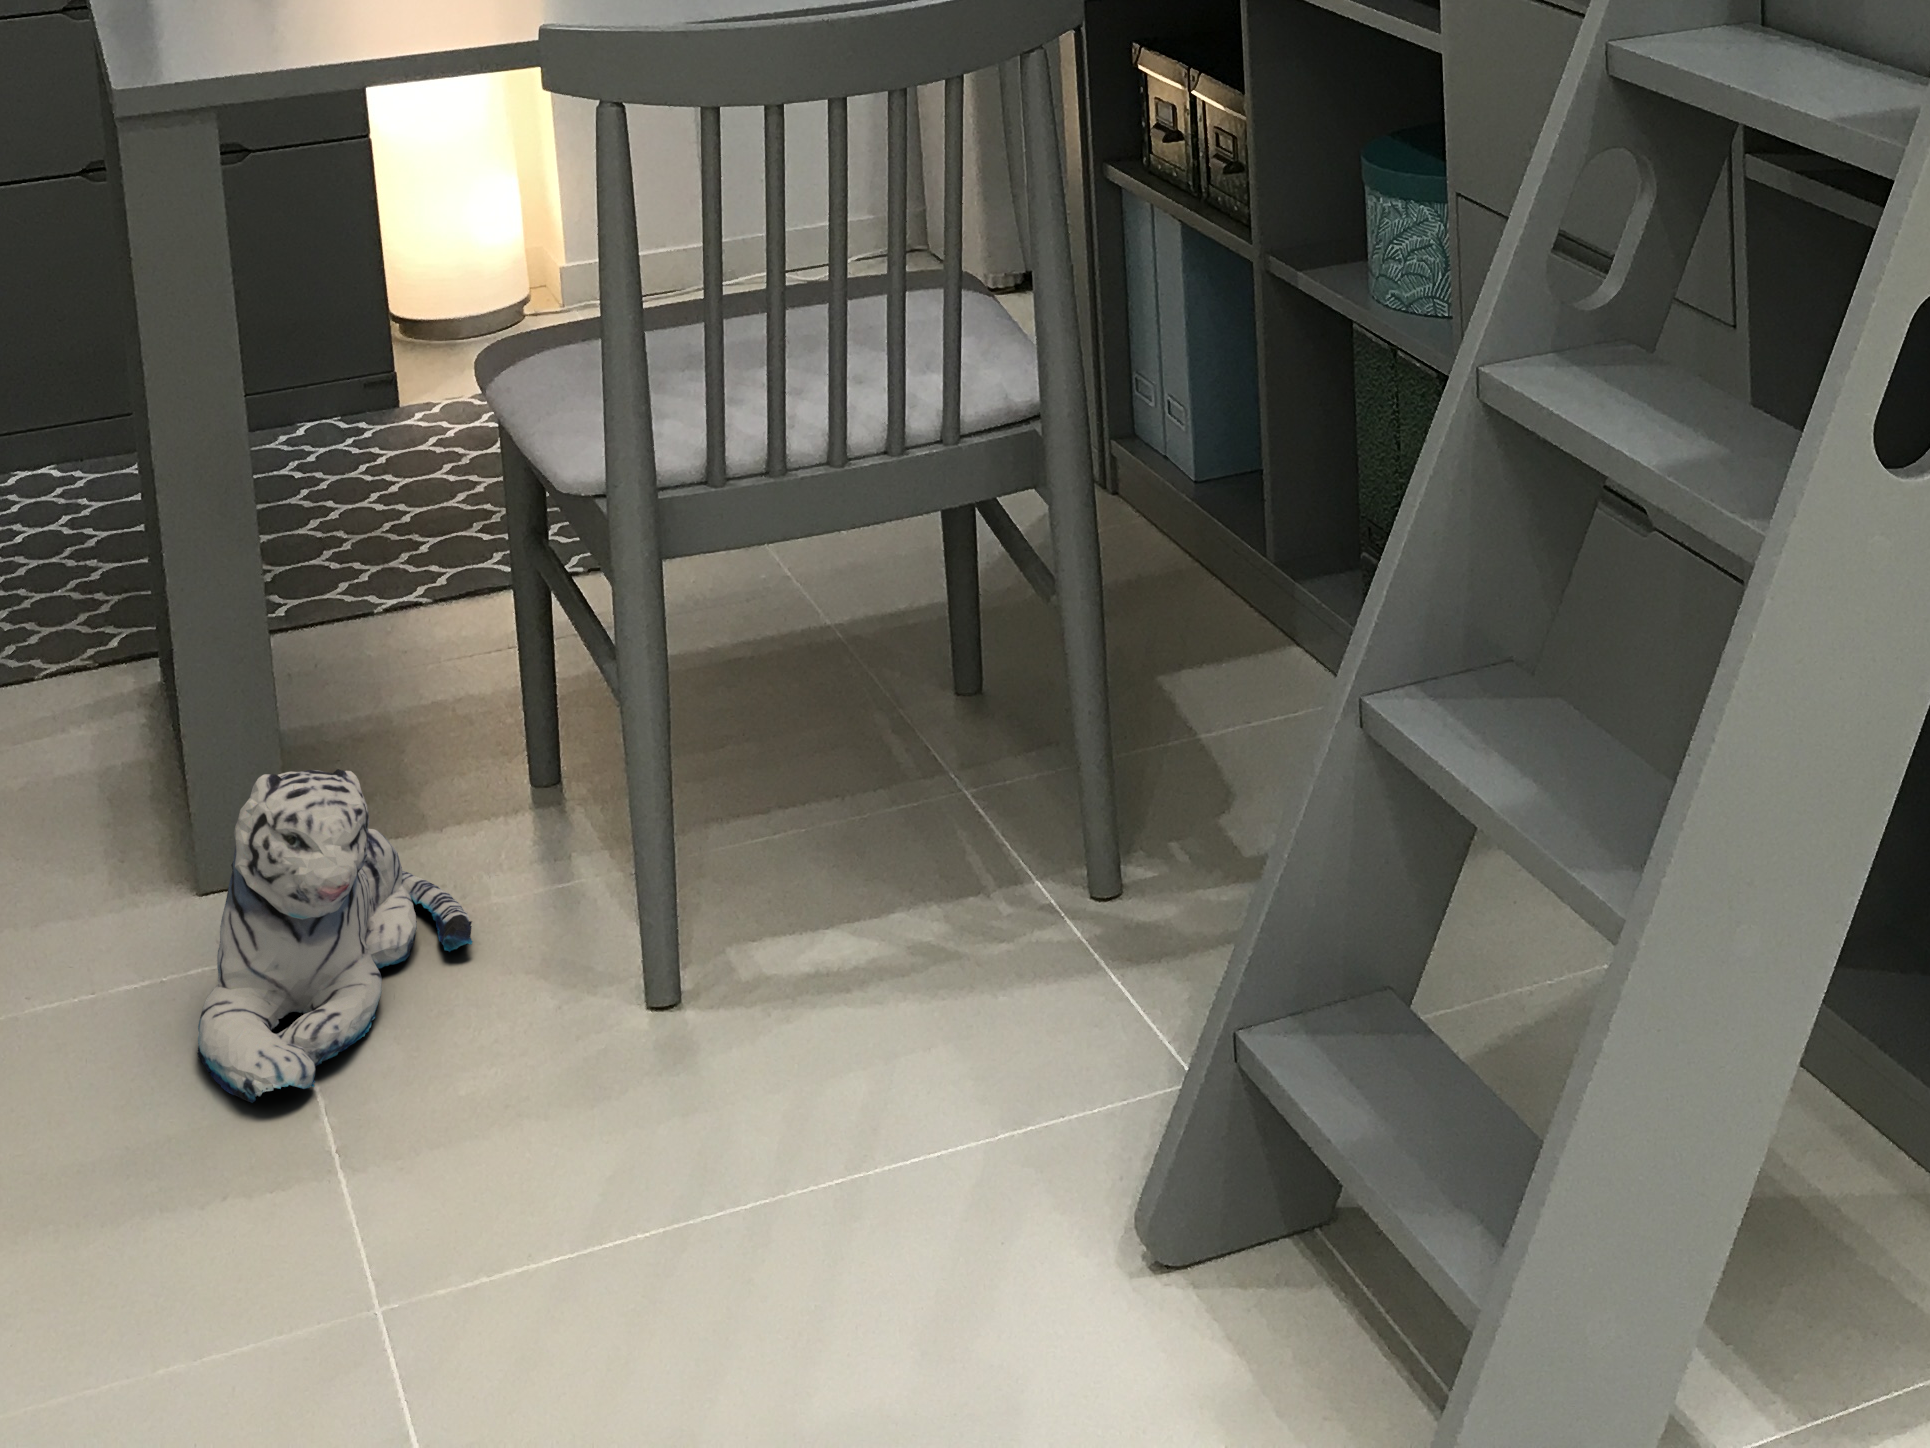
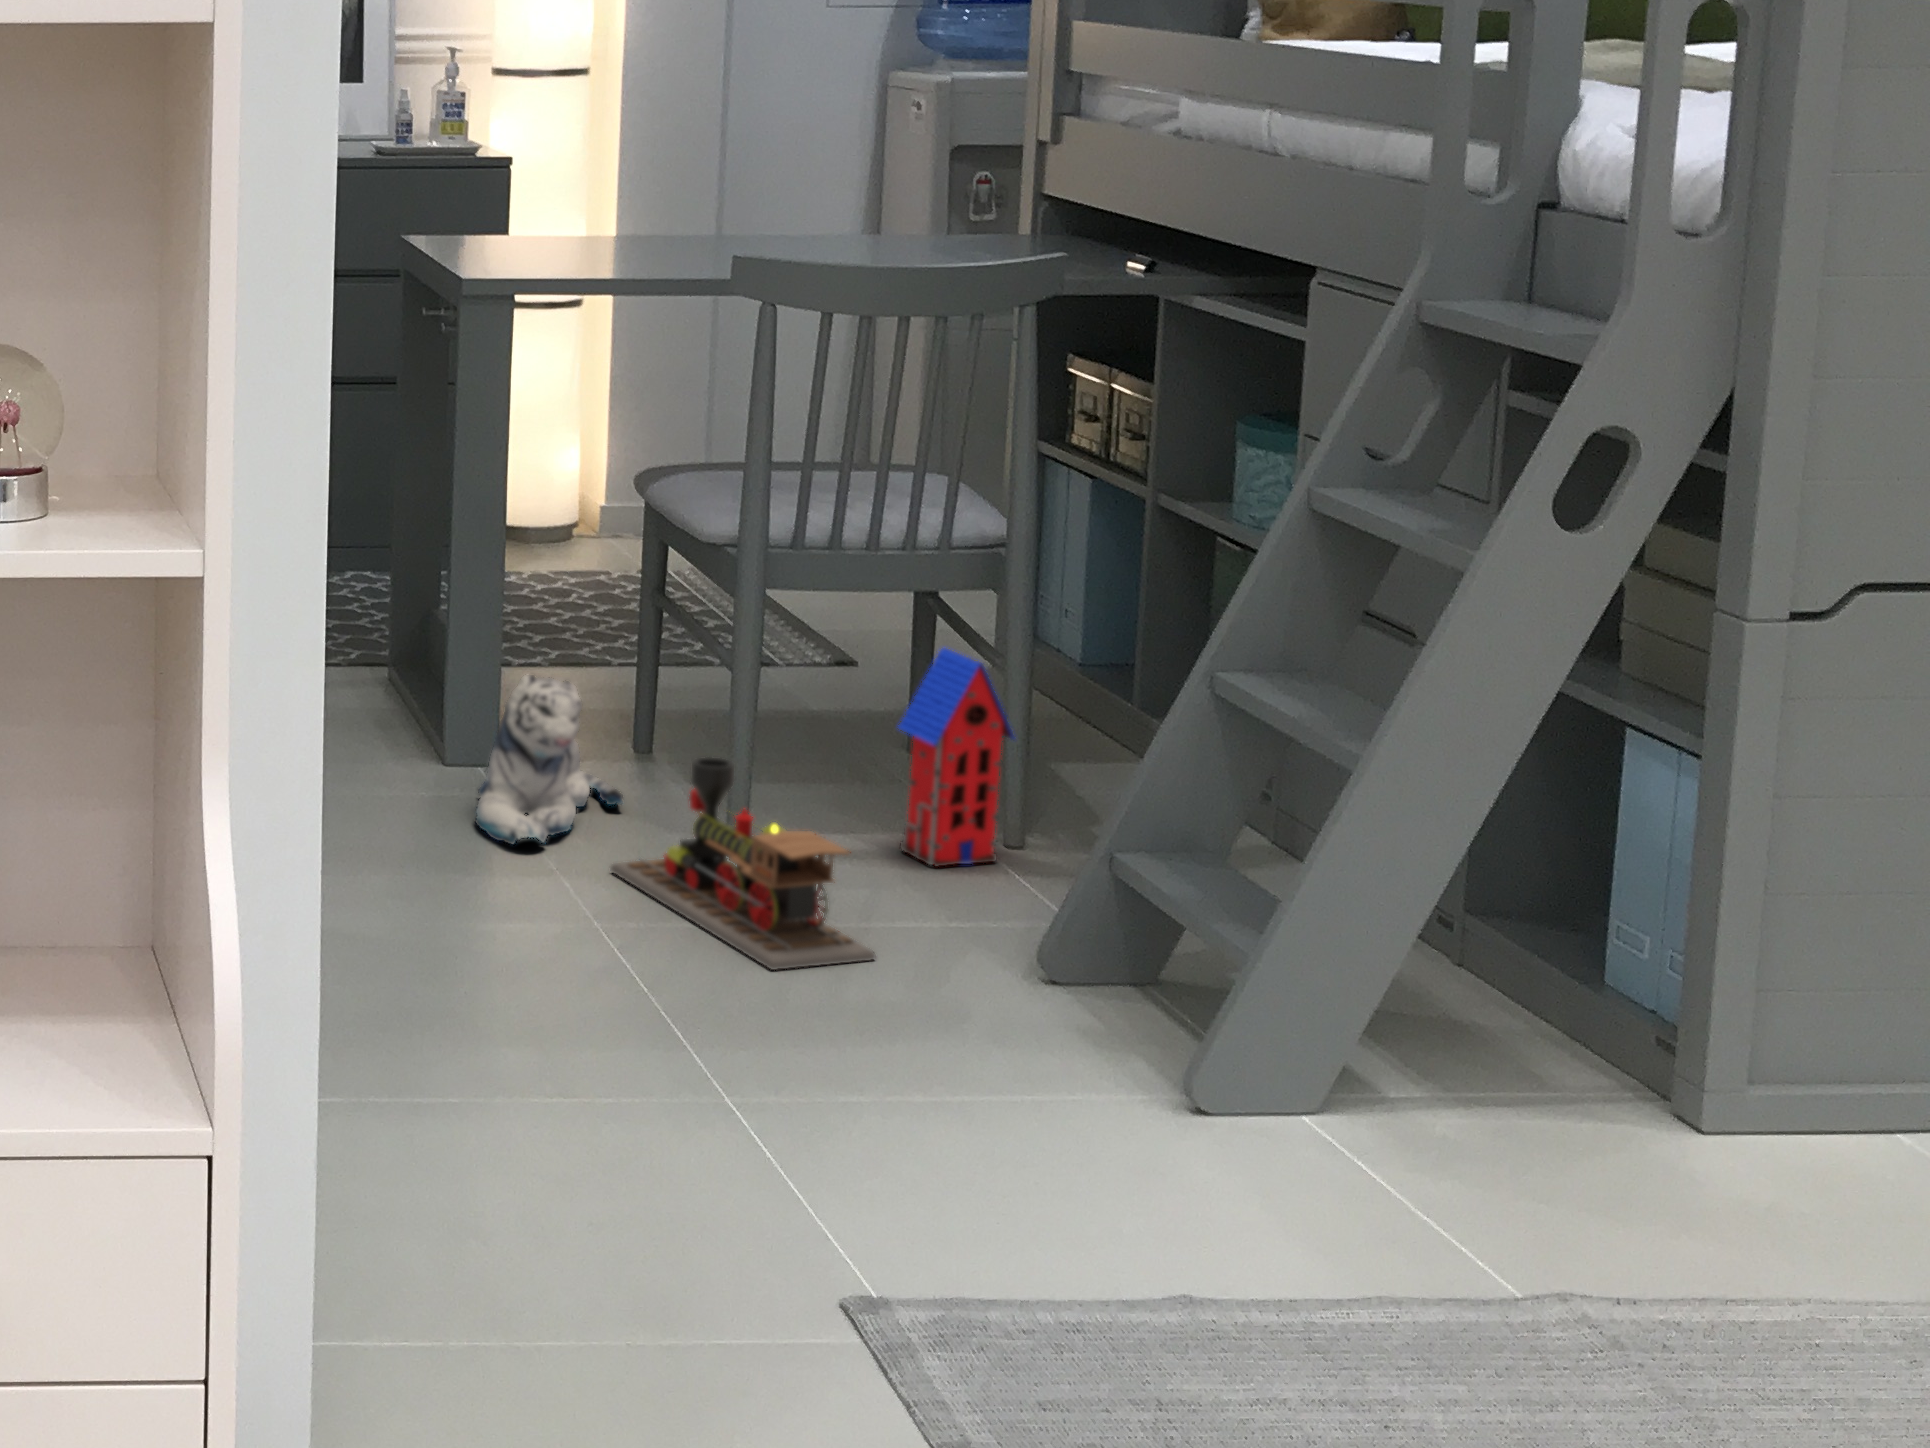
toy house: none [896,621,1082,988] -> present [898,648,1014,867]
toy train: none [420,924,863,1371] -> present [611,757,875,970]

